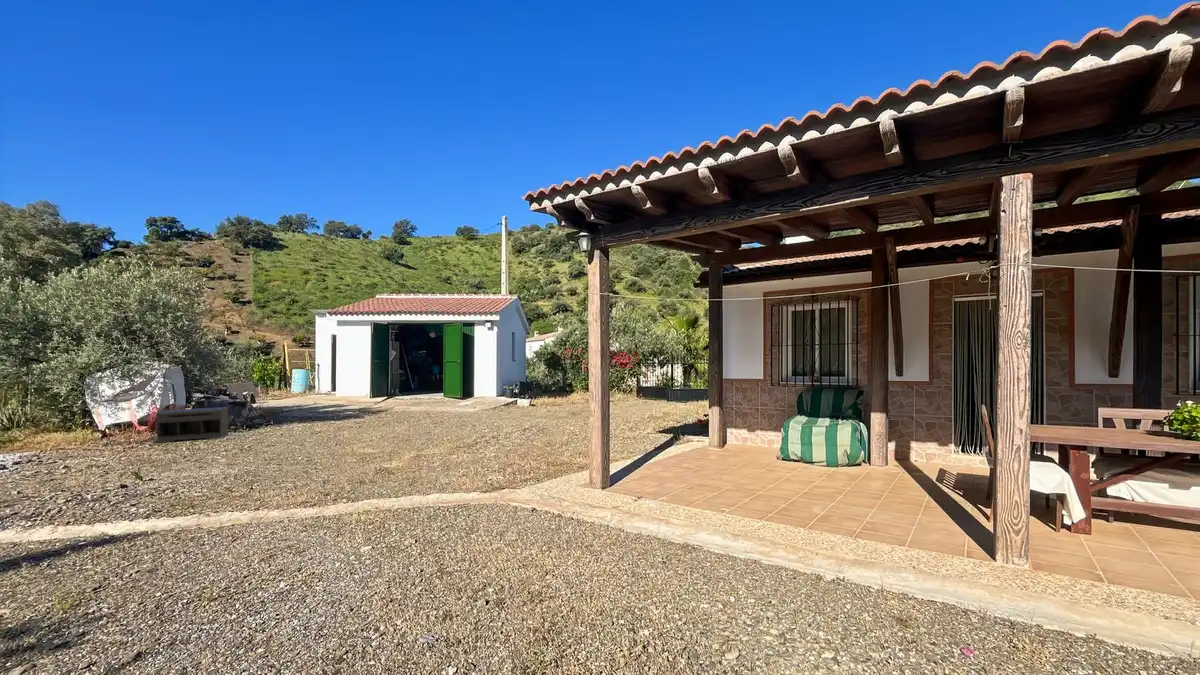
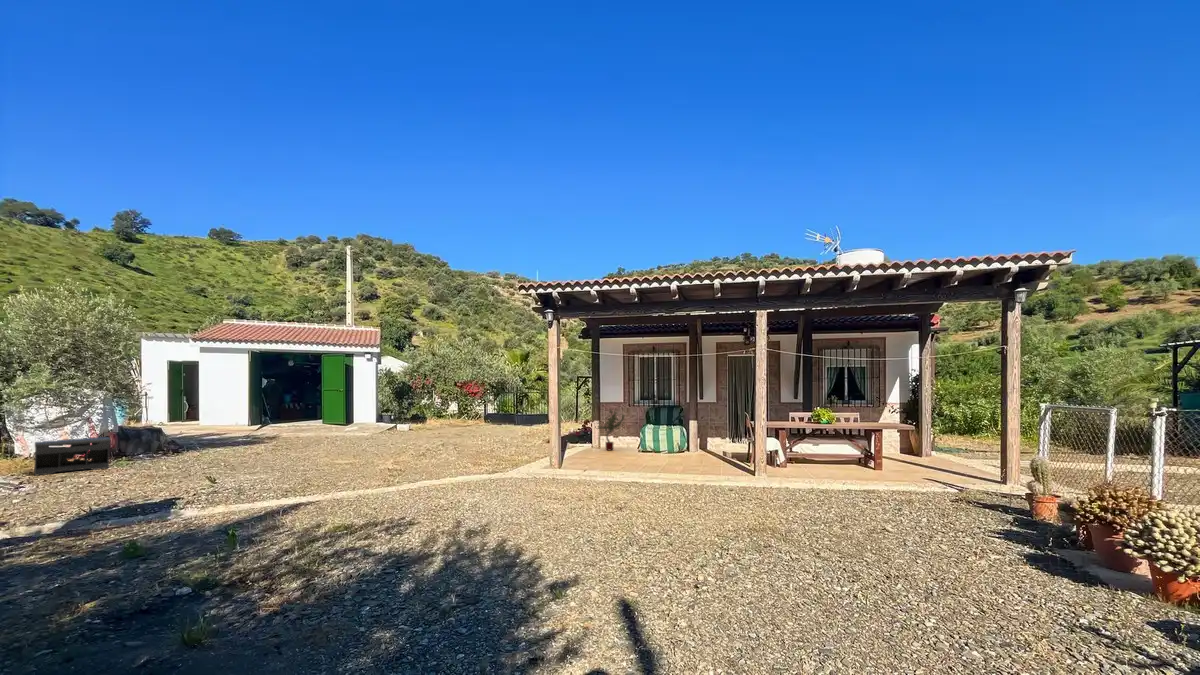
potted tree: none [718,390,765,452] -> present [595,410,624,451]

